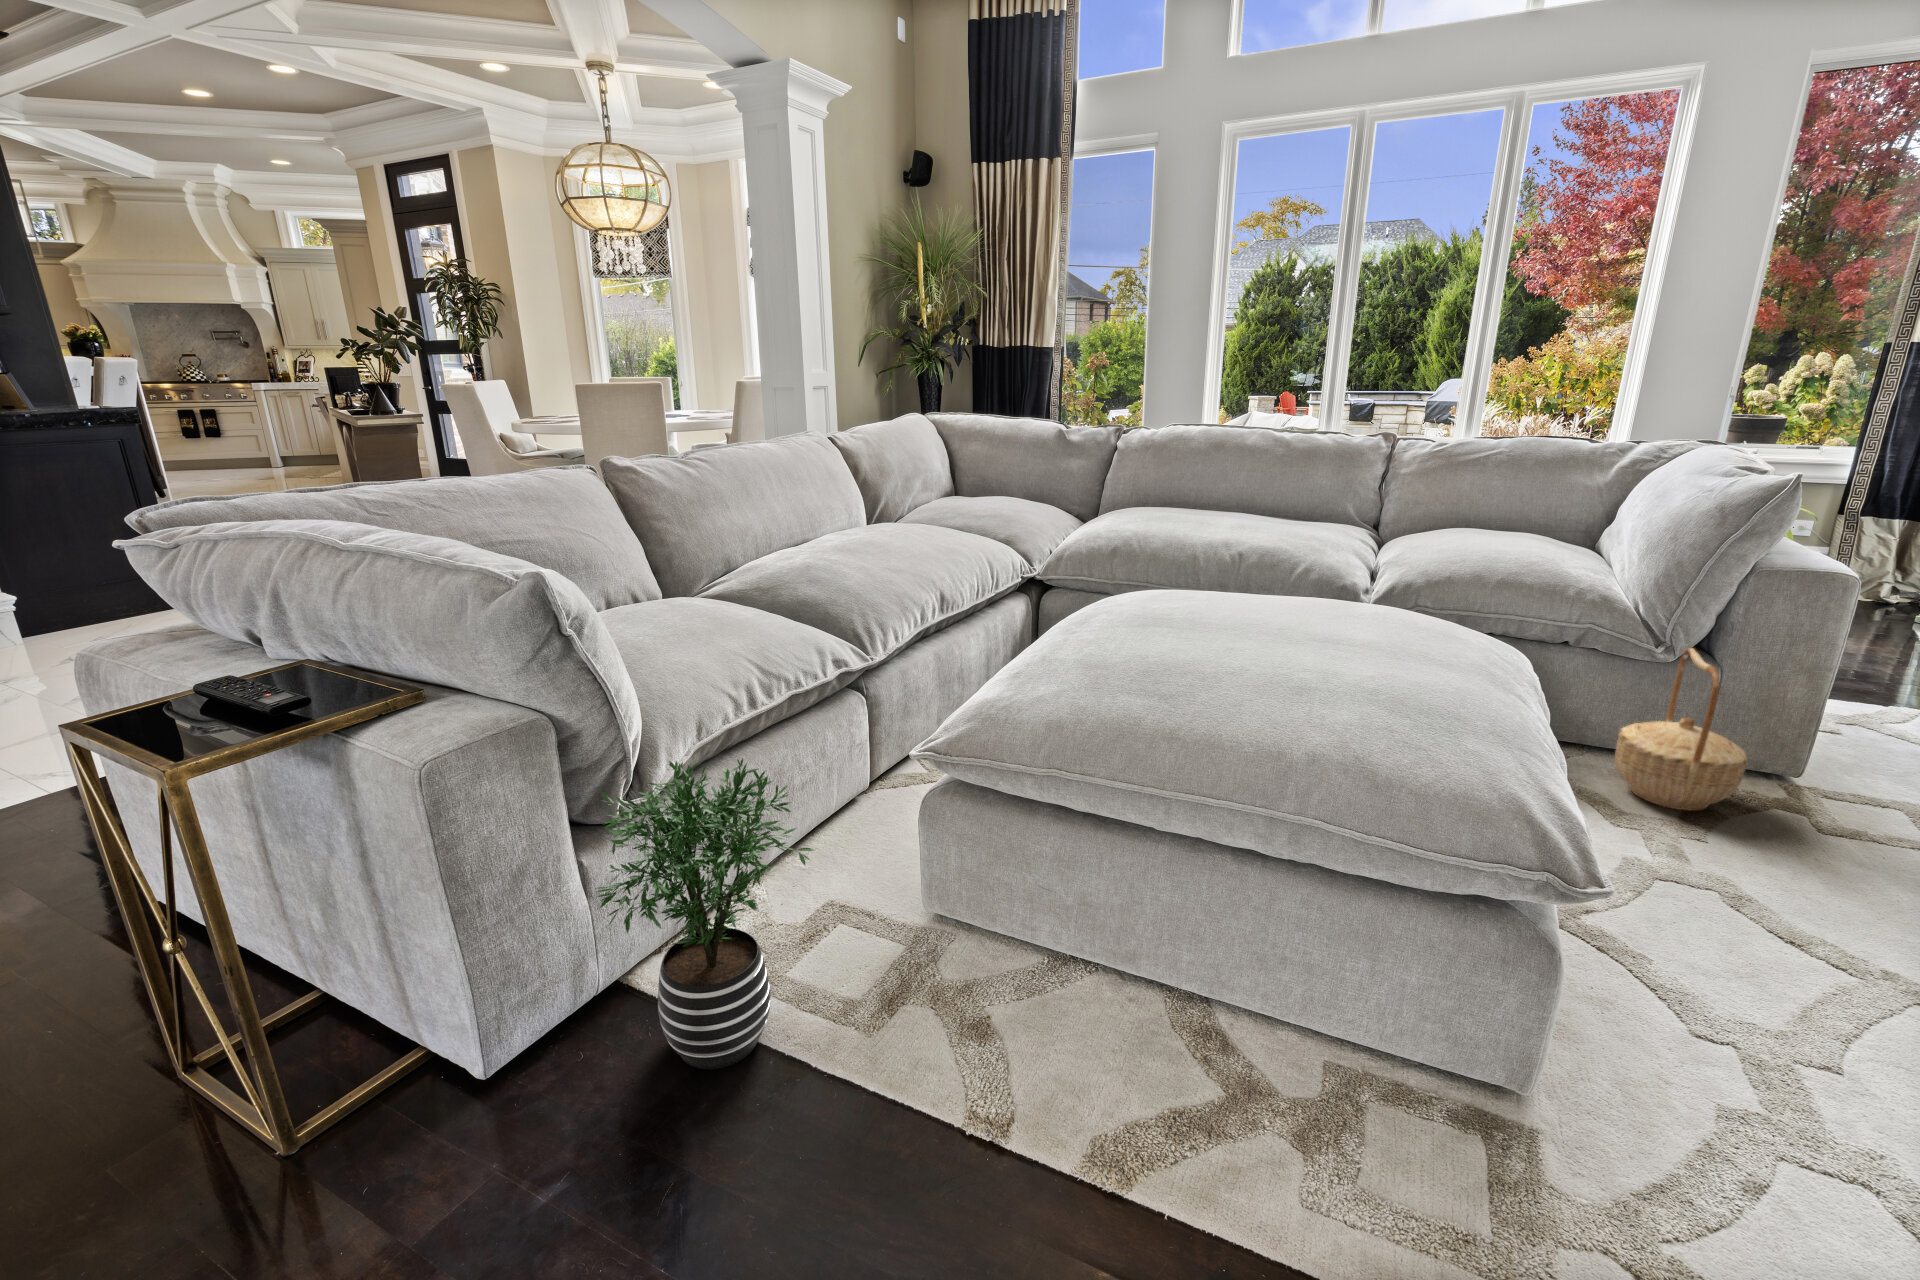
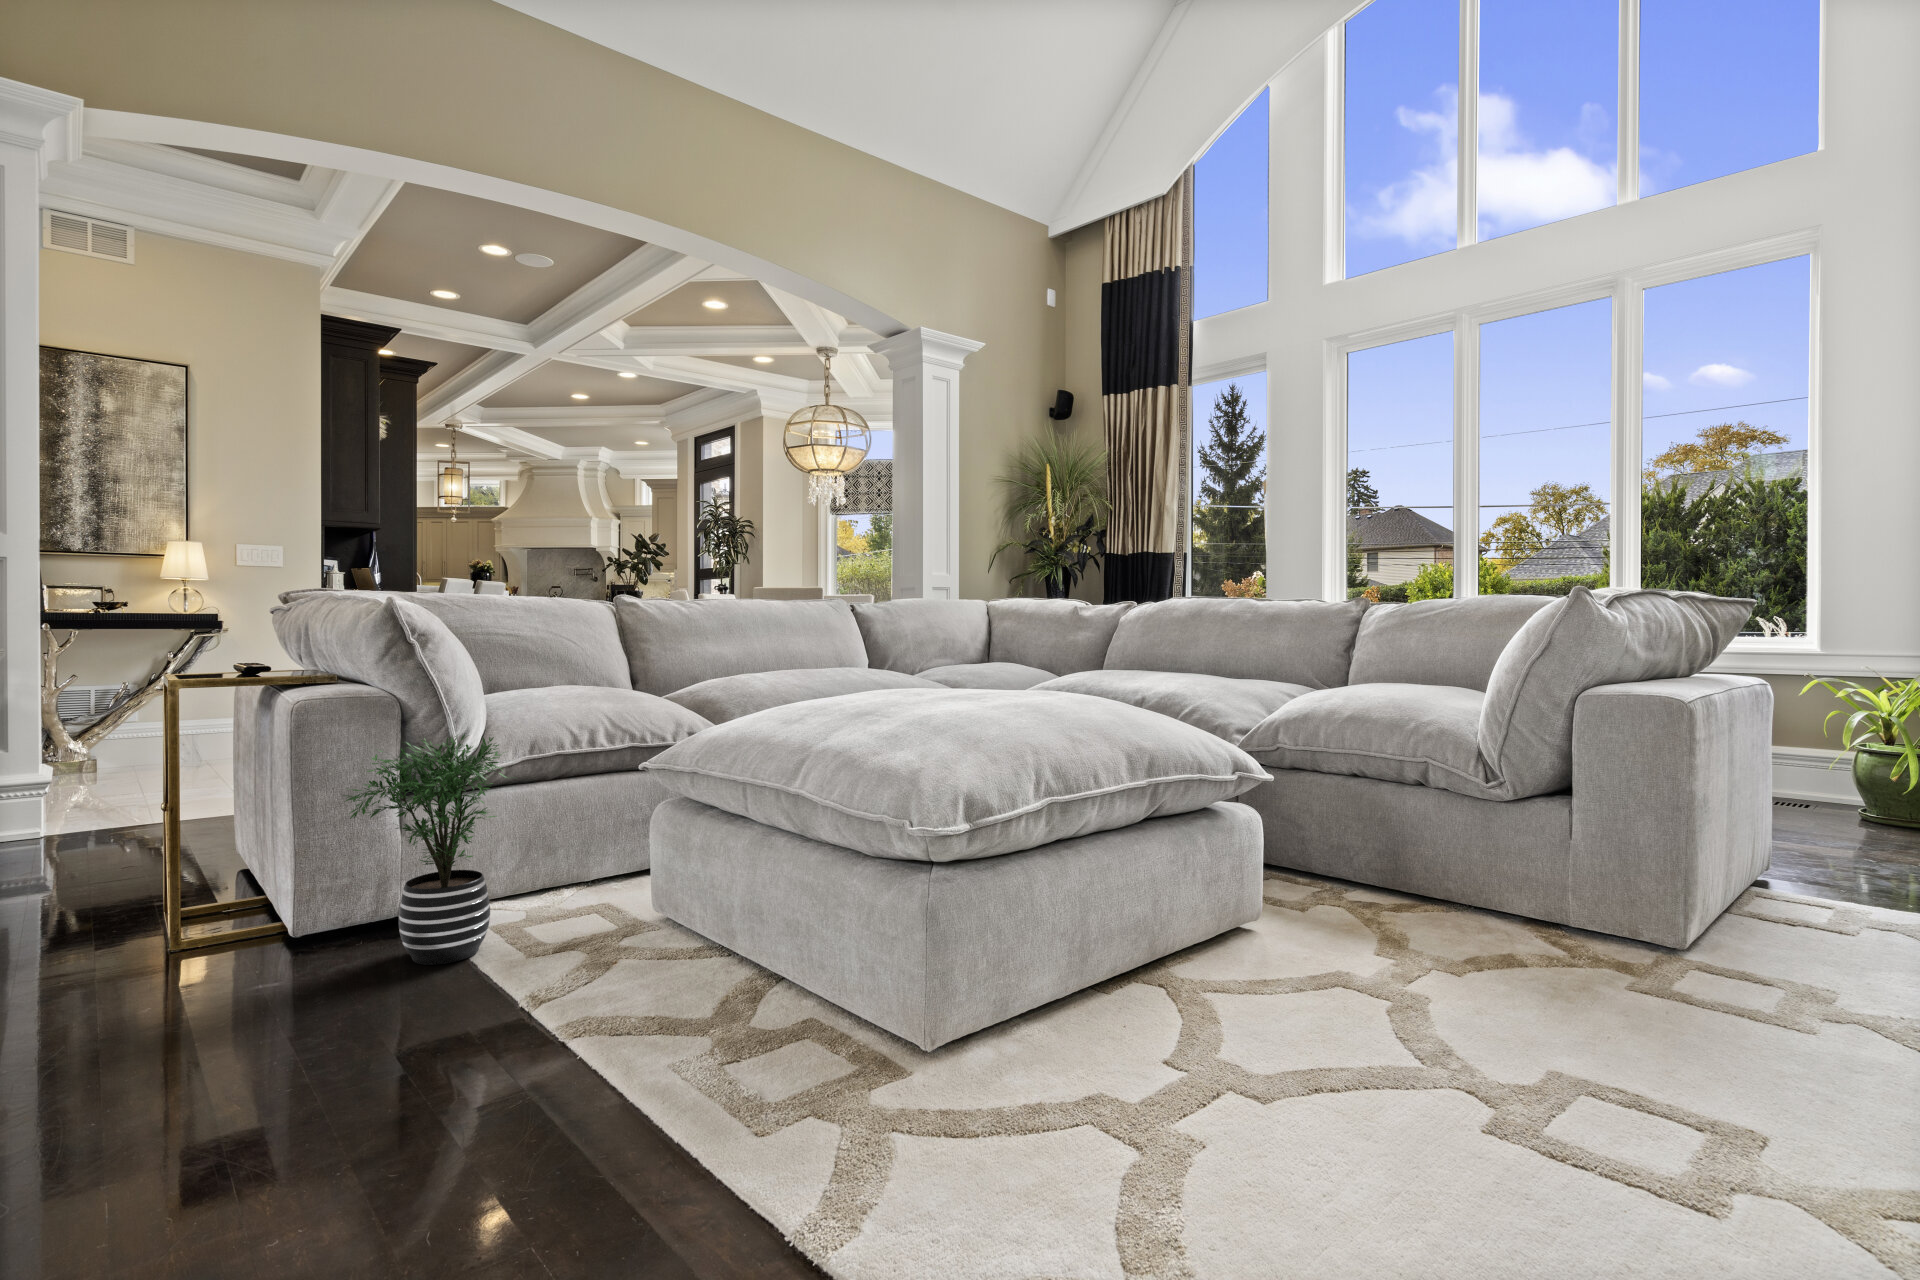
basket: present [1615,648,1748,811] -> none [1447,776,1580,956]

